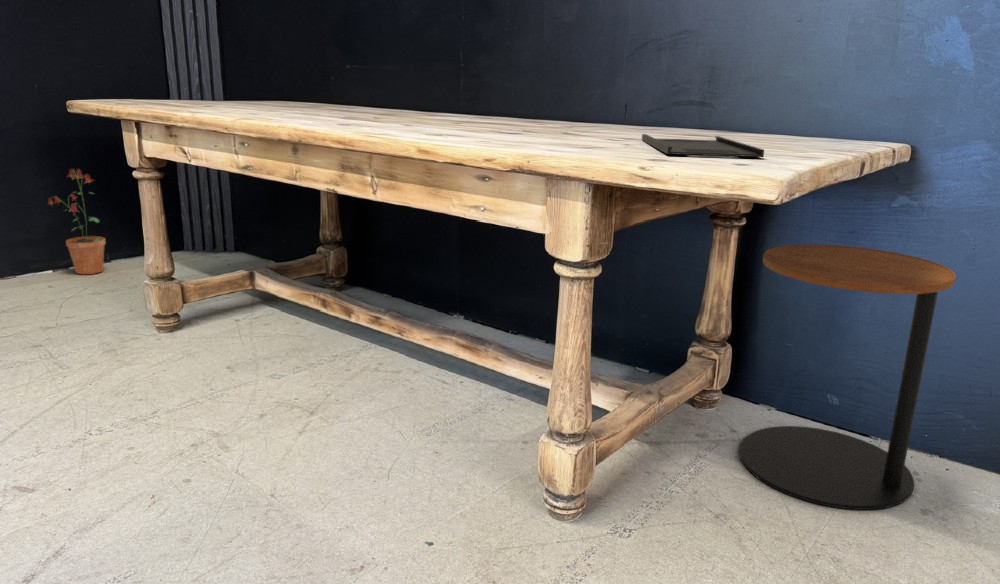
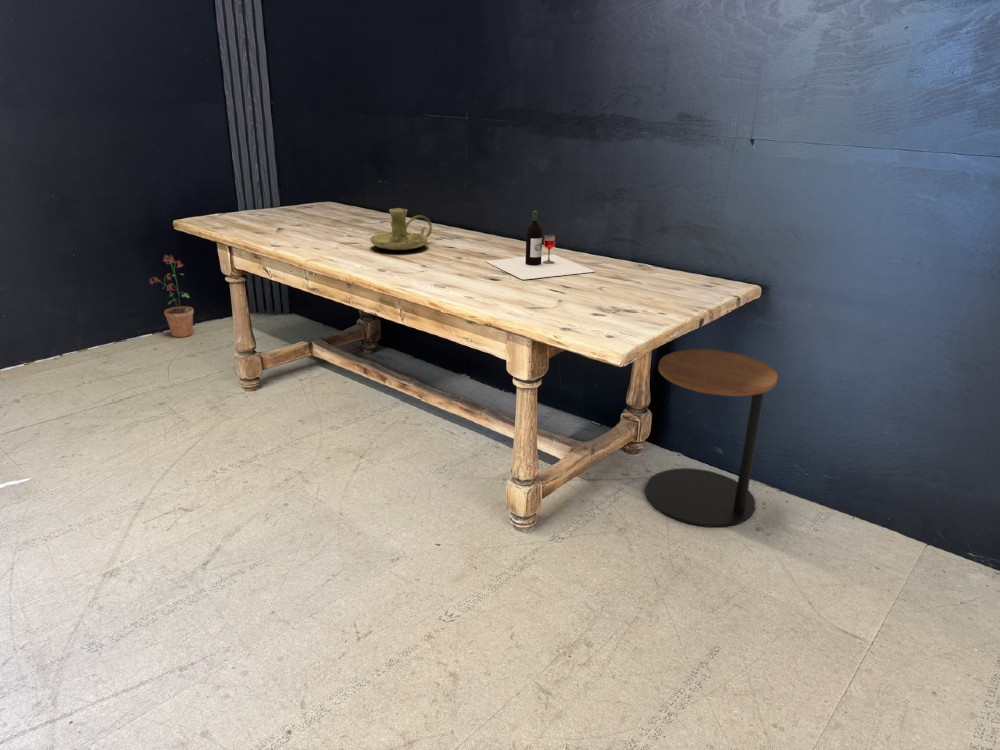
wine bottle: none [496,47,660,132] -> present [486,211,595,280]
candle holder: none [332,61,419,116] -> present [370,208,432,250]
tray: present [642,134,764,157] -> none [574,289,632,326]

